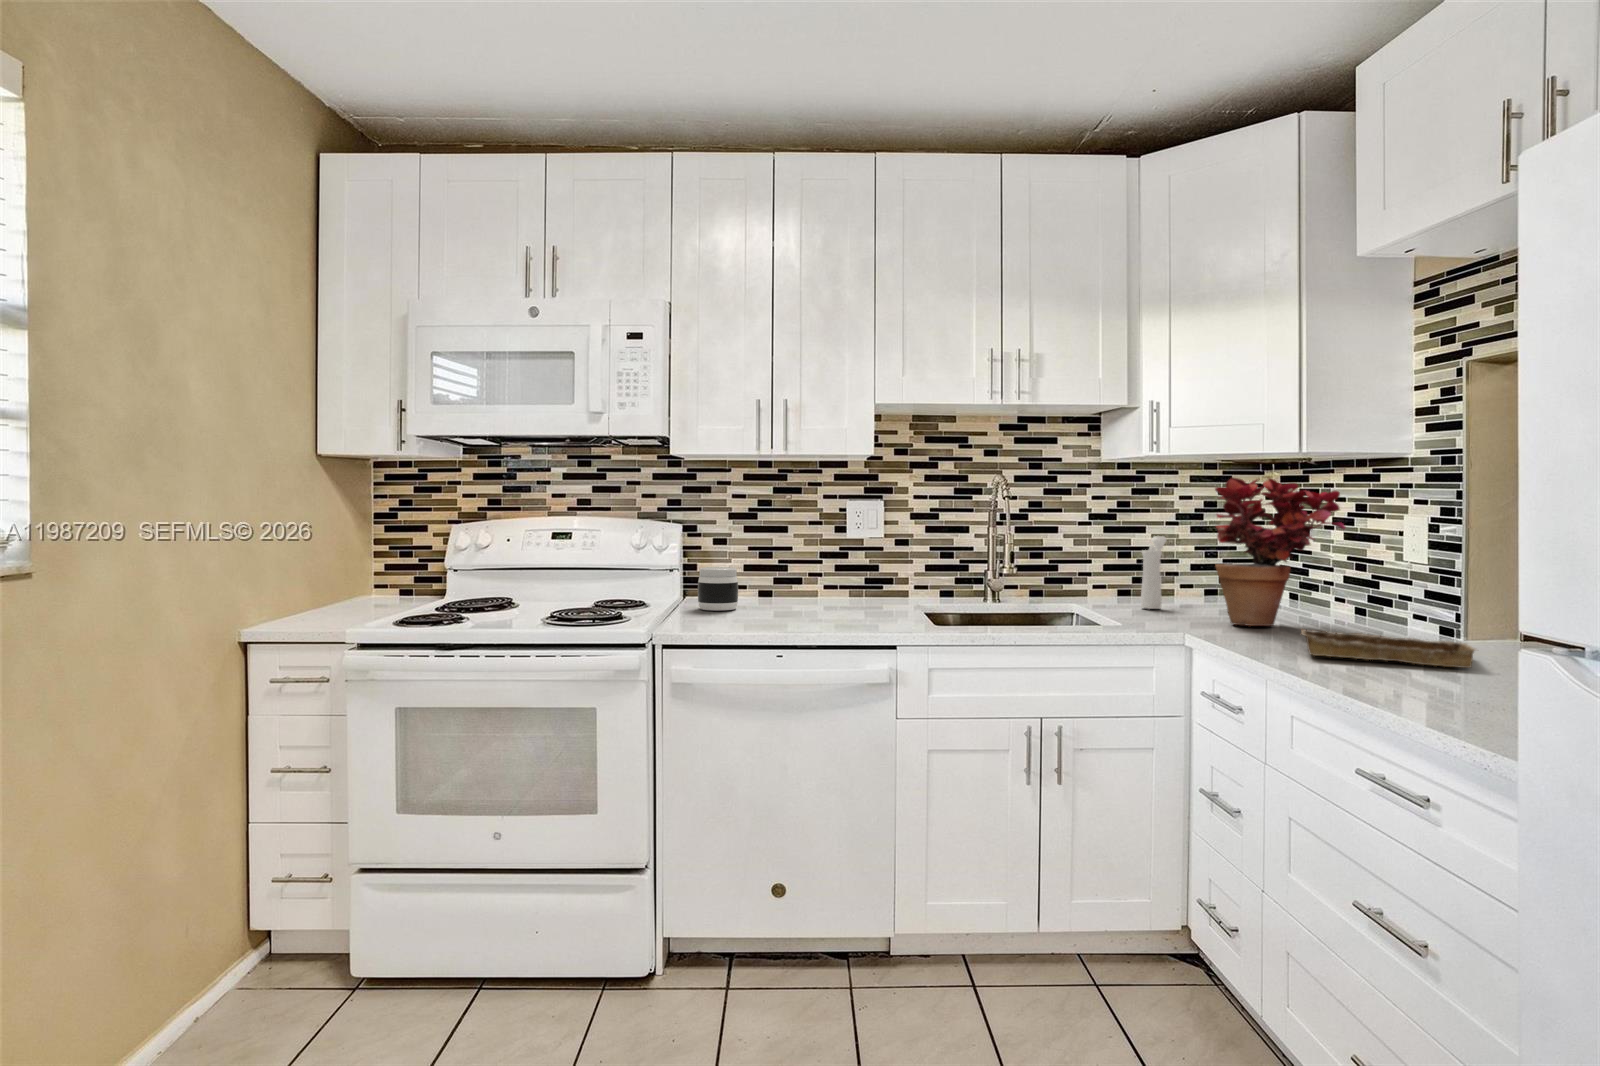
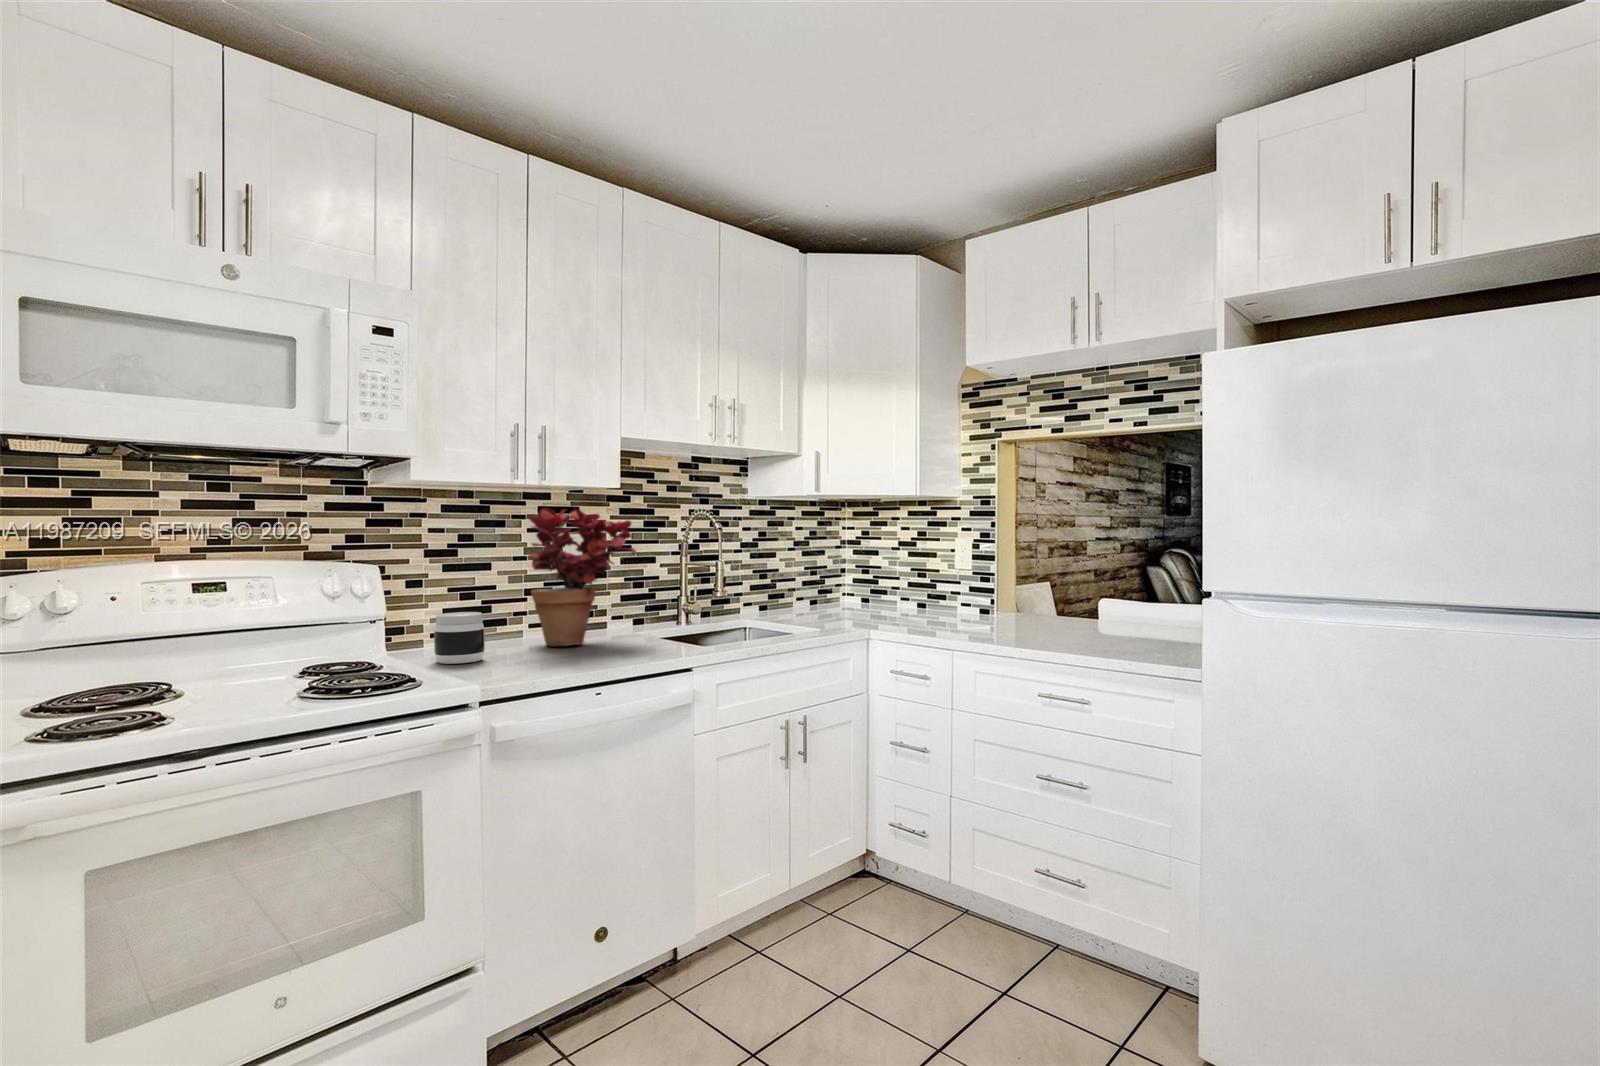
potted plant: present [1215,478,1345,626] -> present [530,508,636,646]
pepper mill: present [1141,536,1166,609] -> none [782,559,802,618]
tray: present [1301,629,1476,668] -> none [952,618,1059,636]

